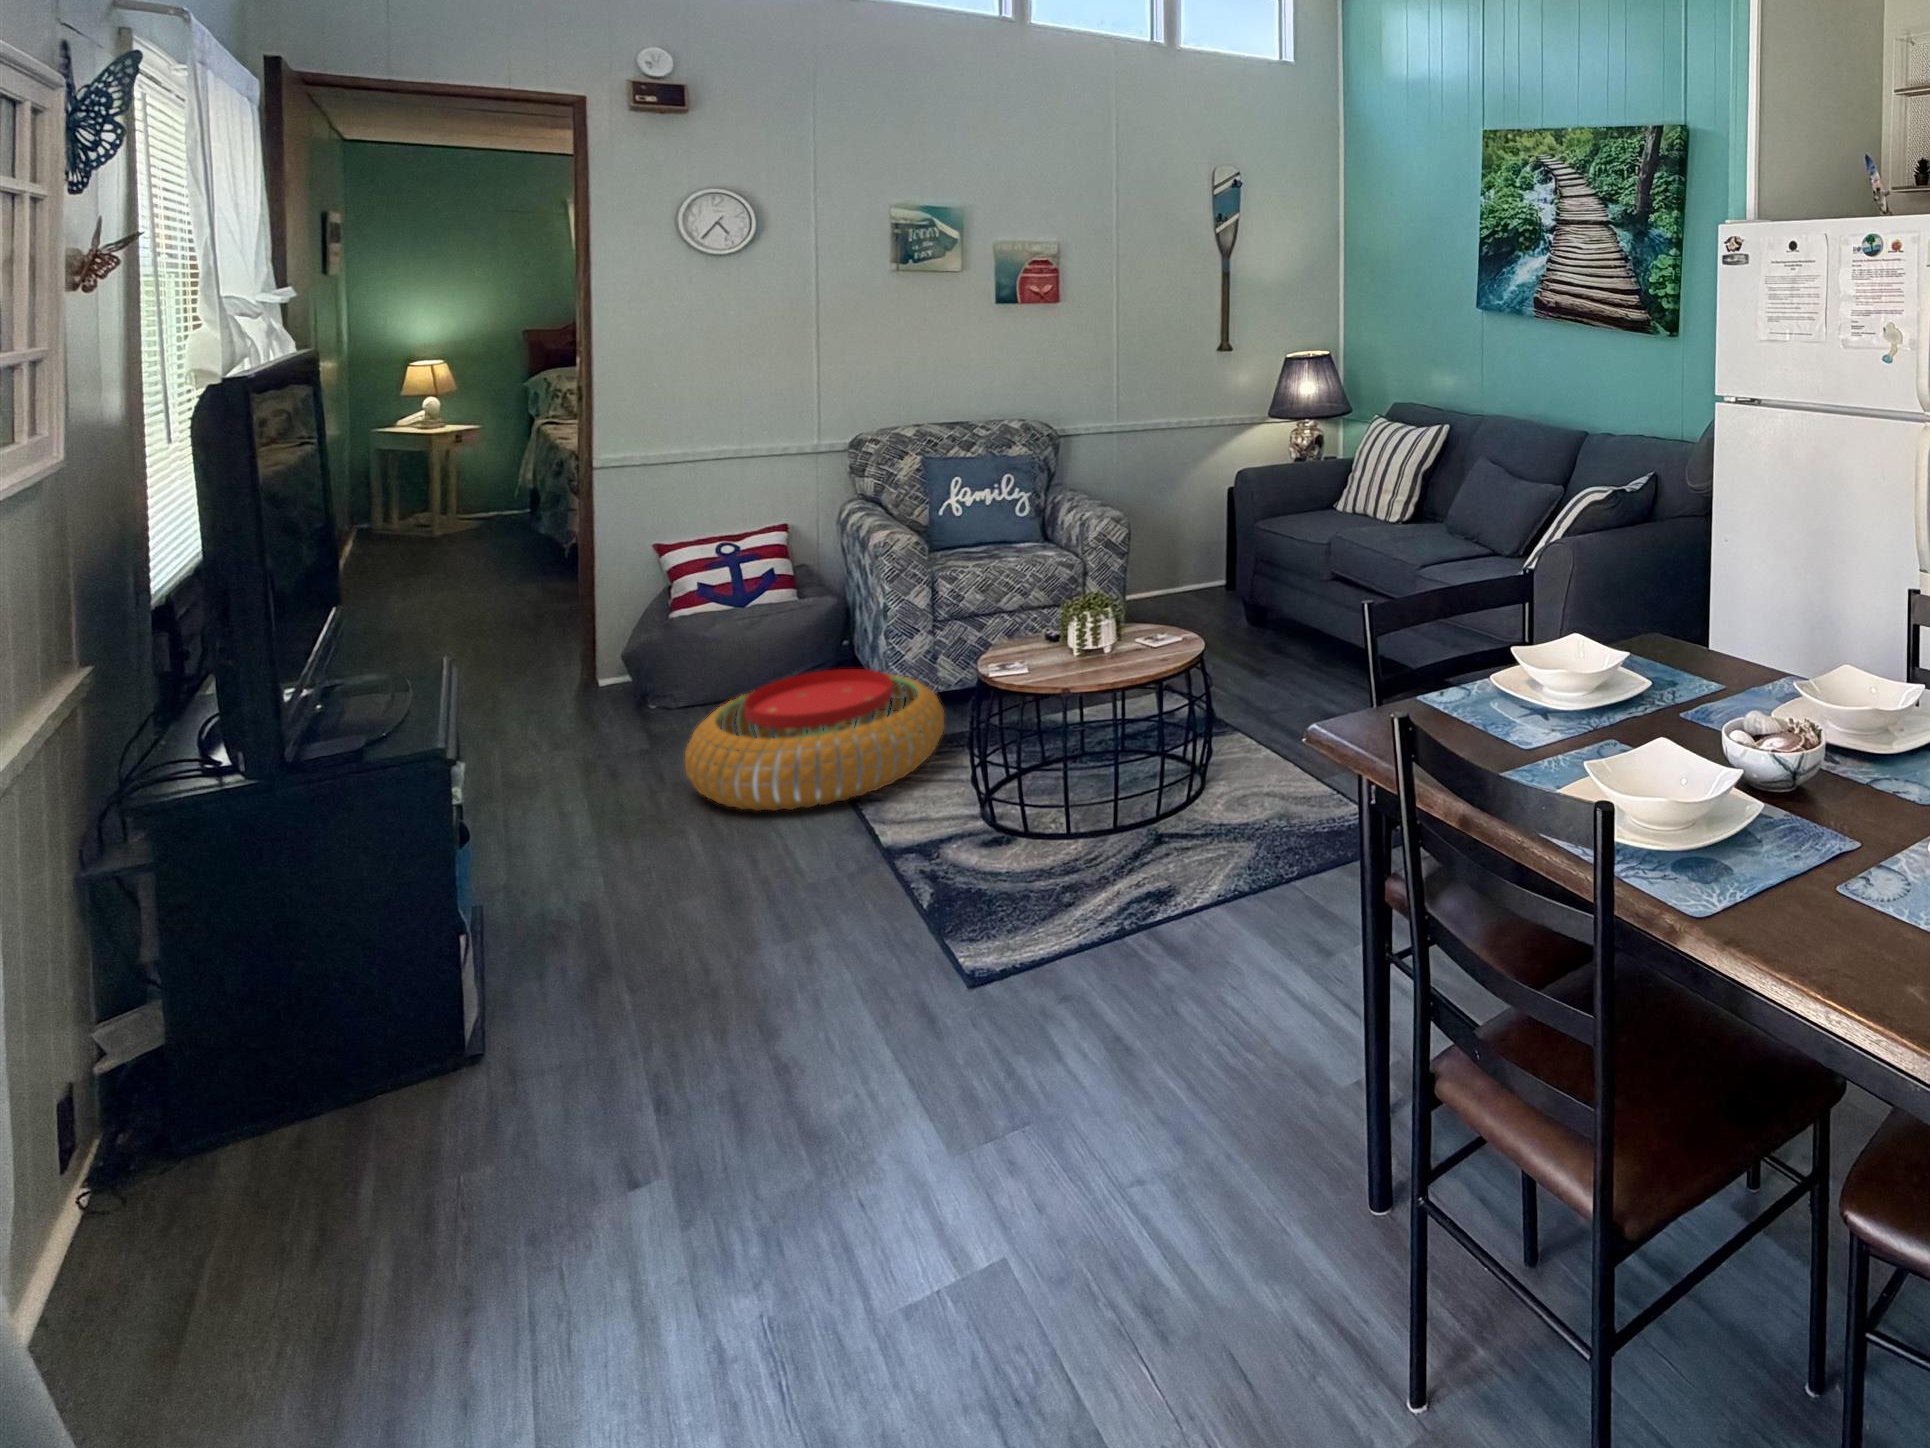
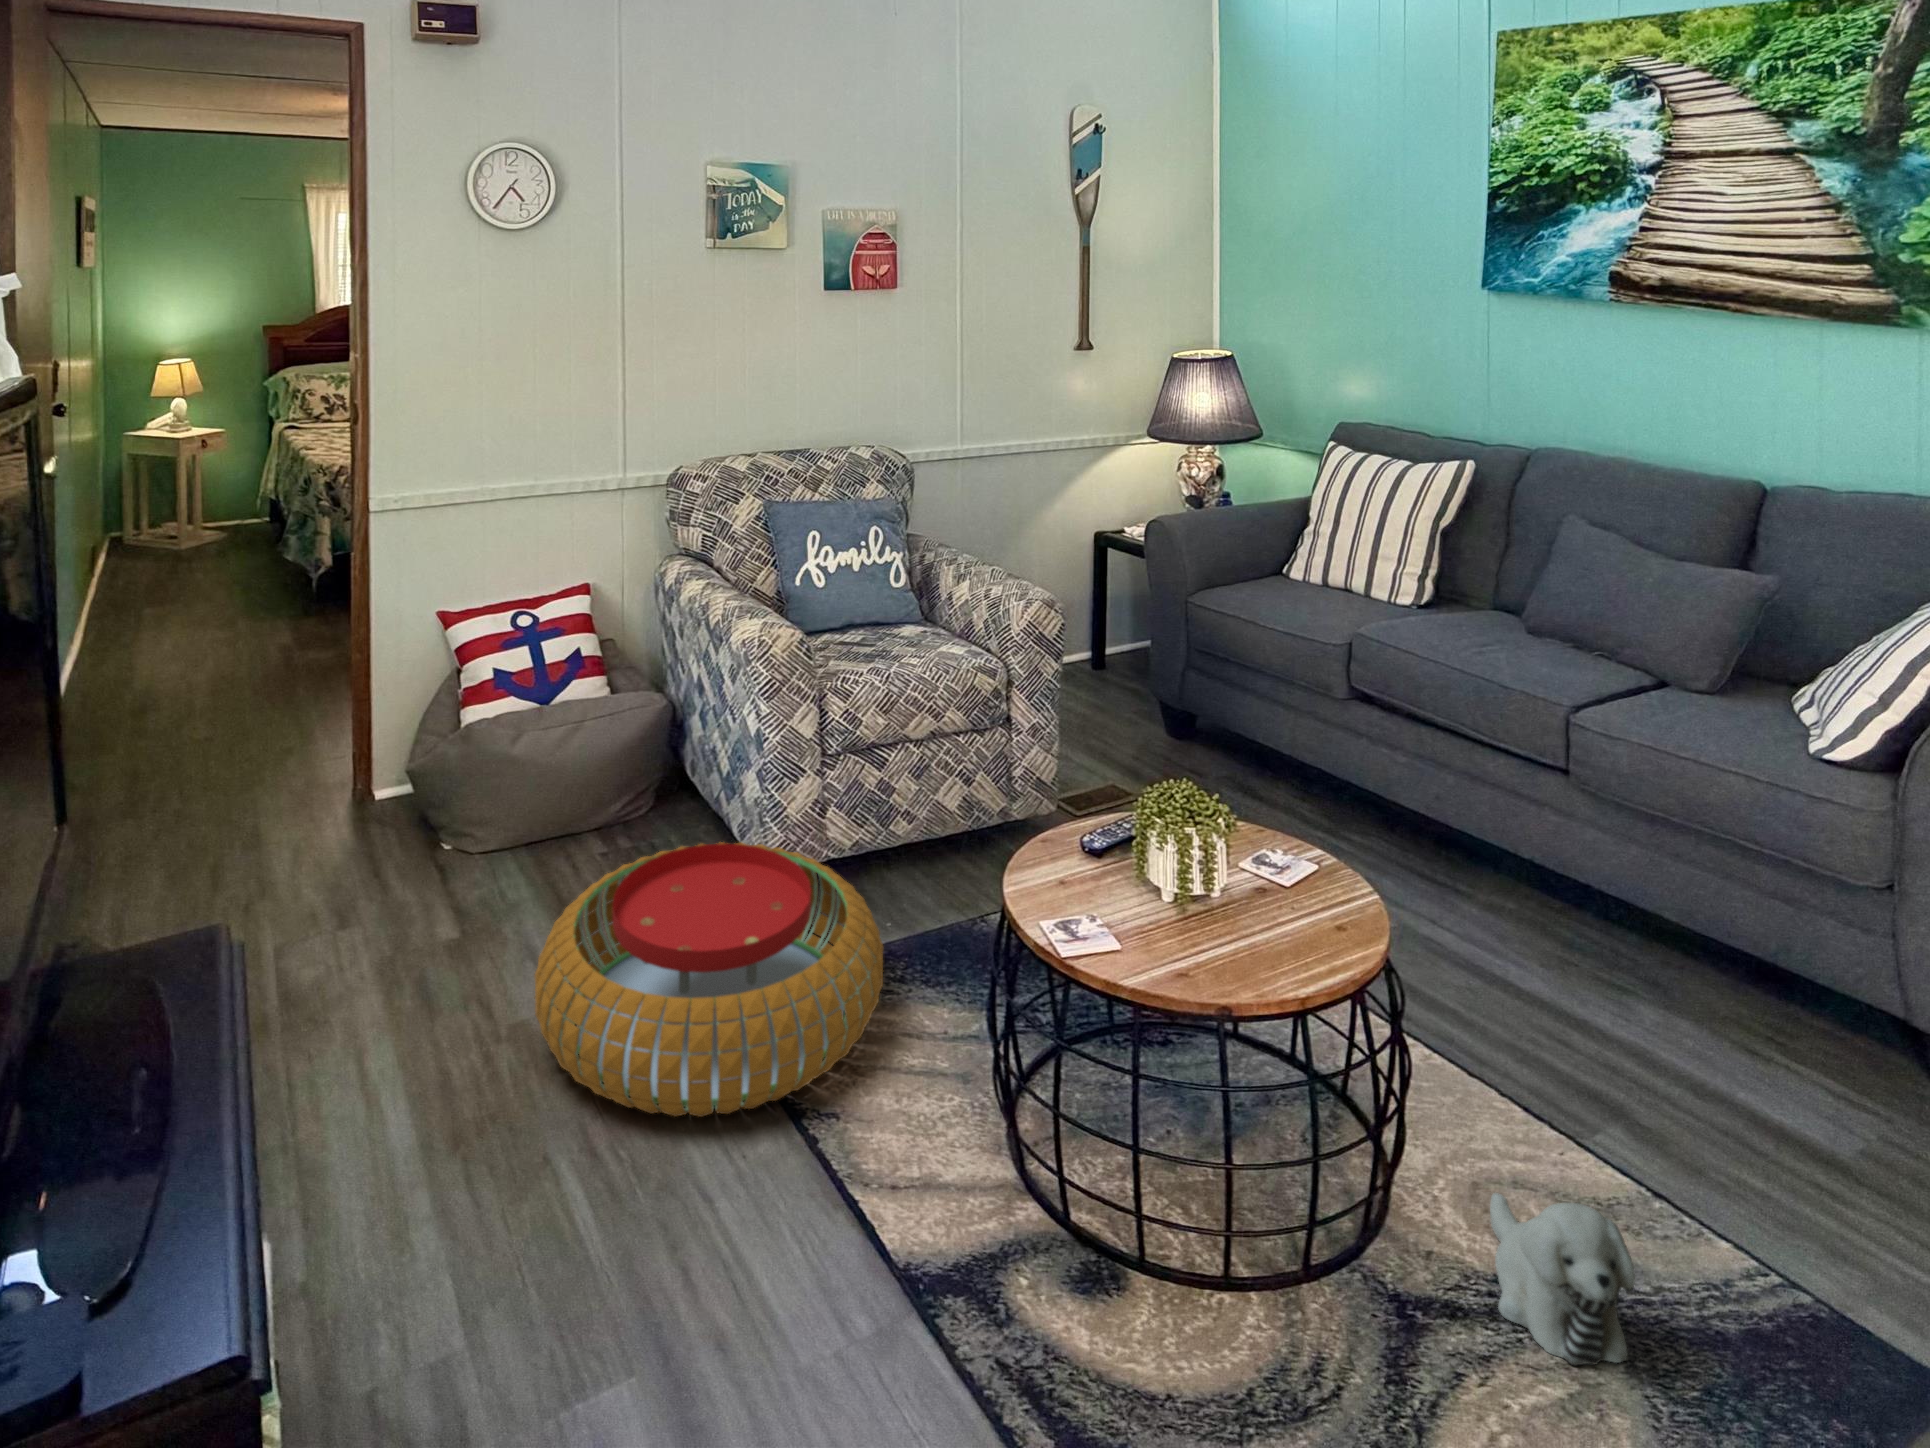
plush toy: none [1219,778,1286,852] -> present [1490,1193,1635,1365]

